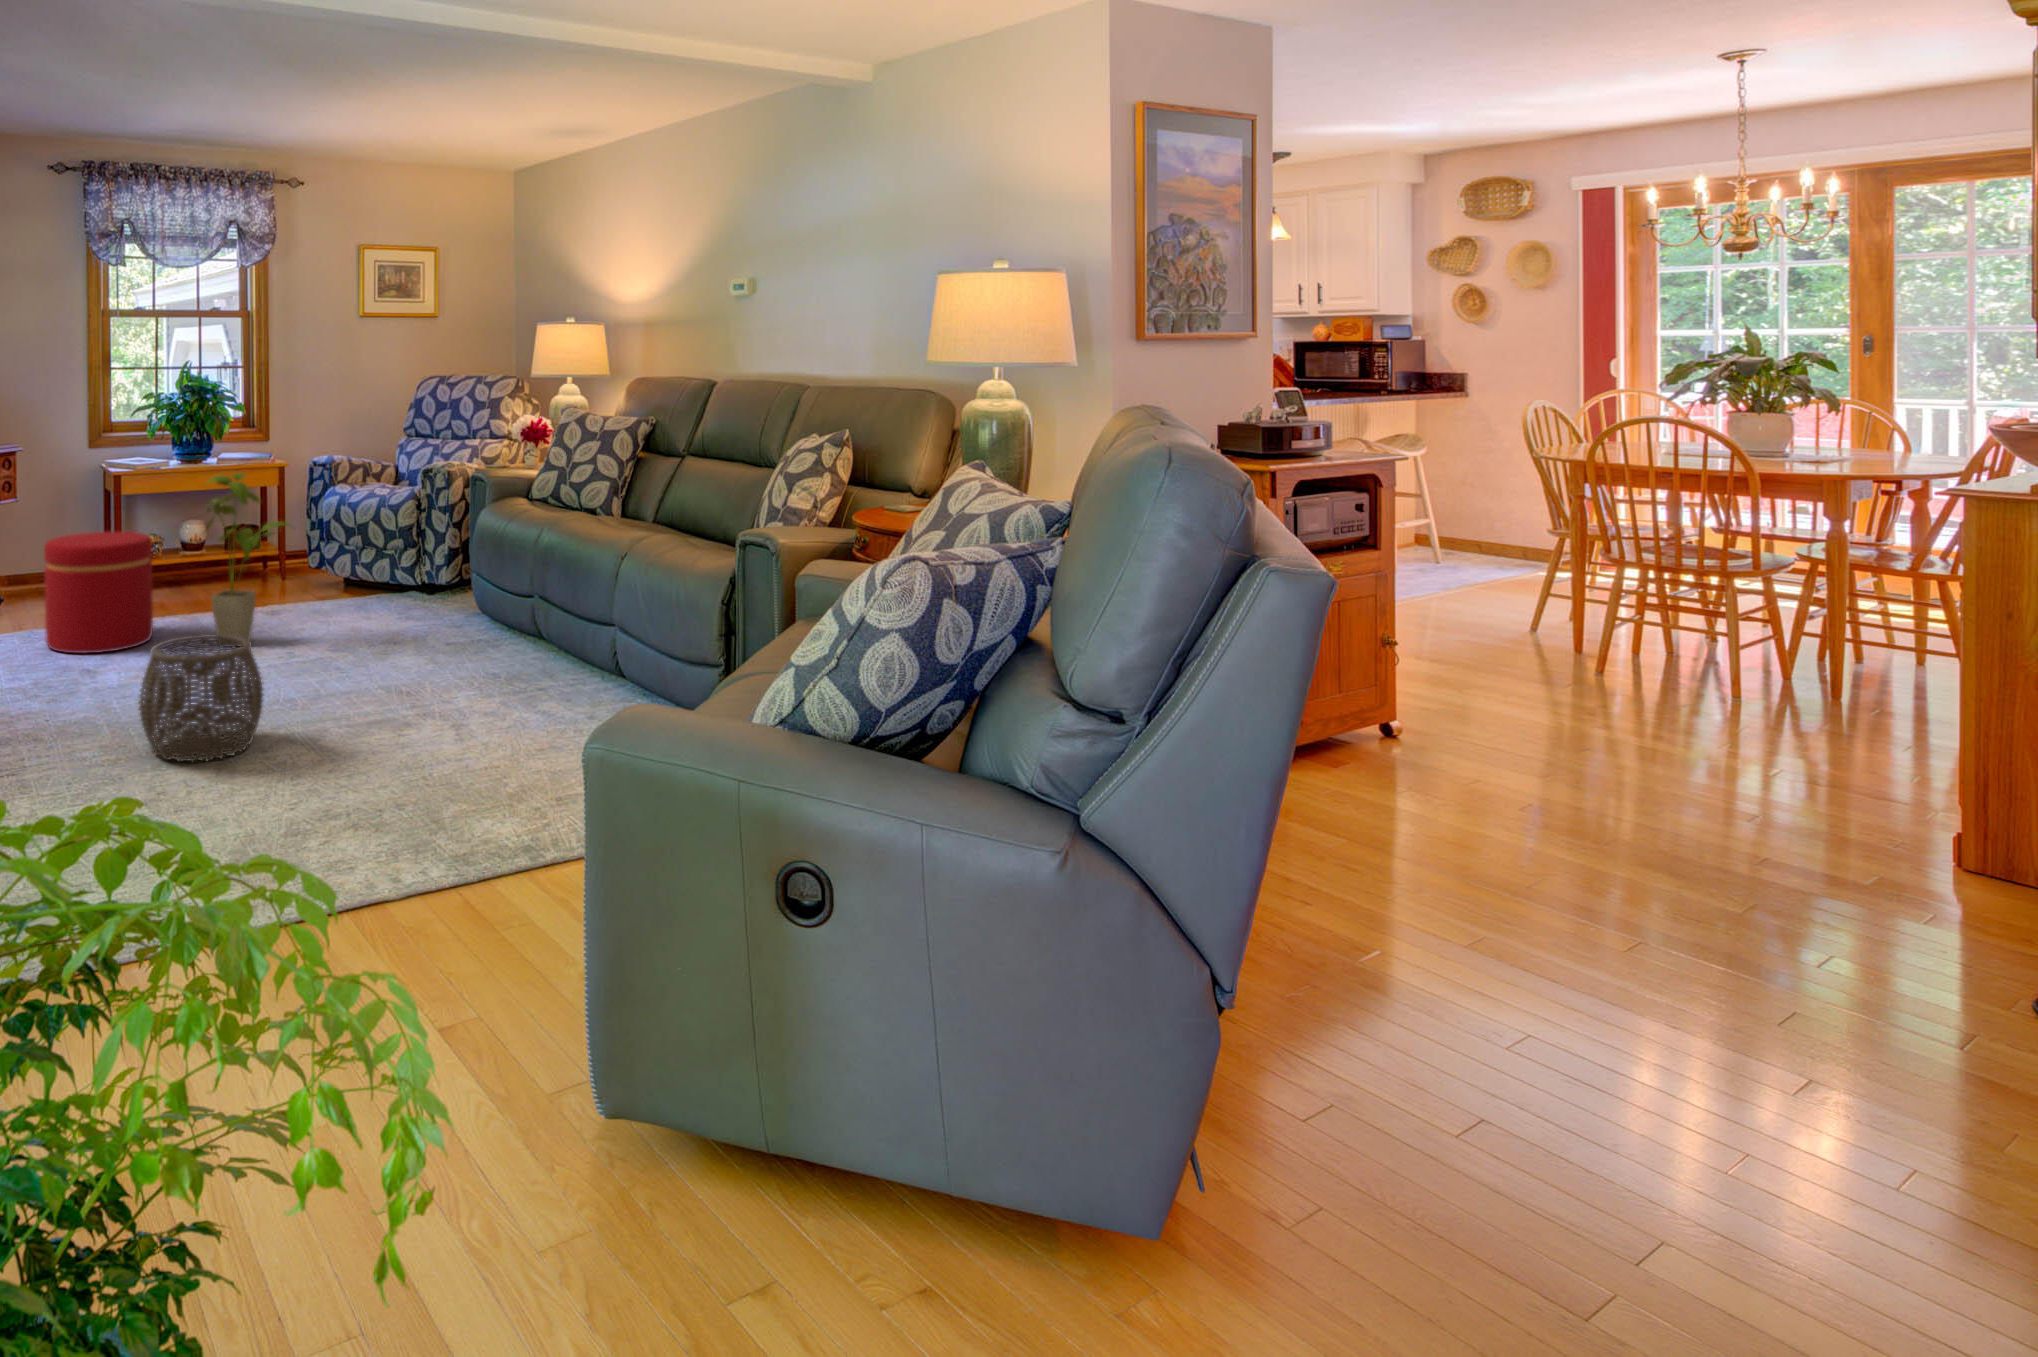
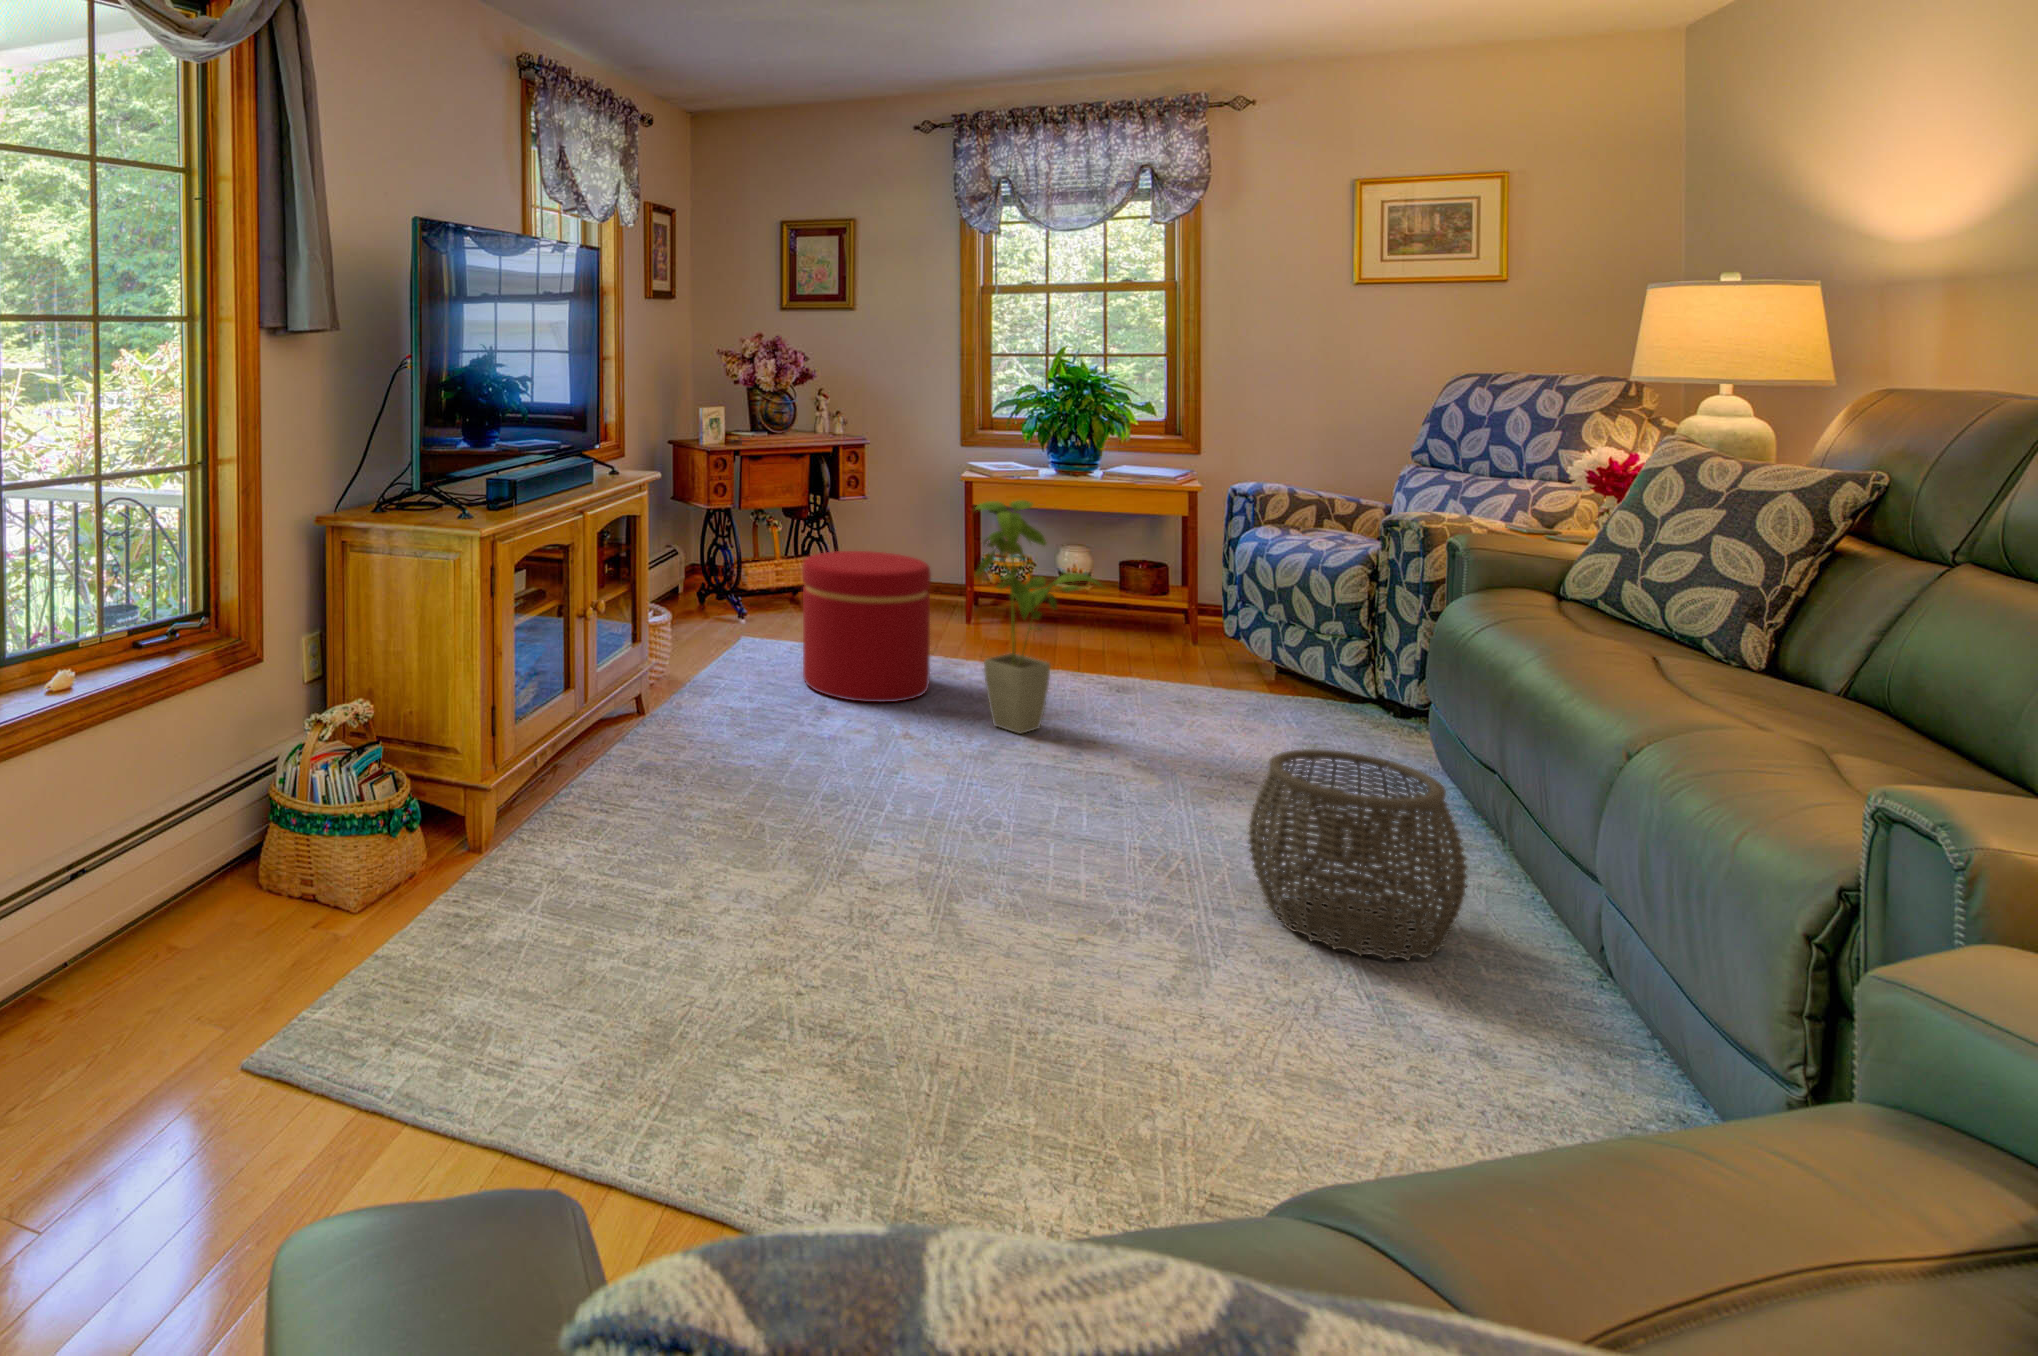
woven basket: present [139,634,264,762] -> present [1248,749,1468,960]

